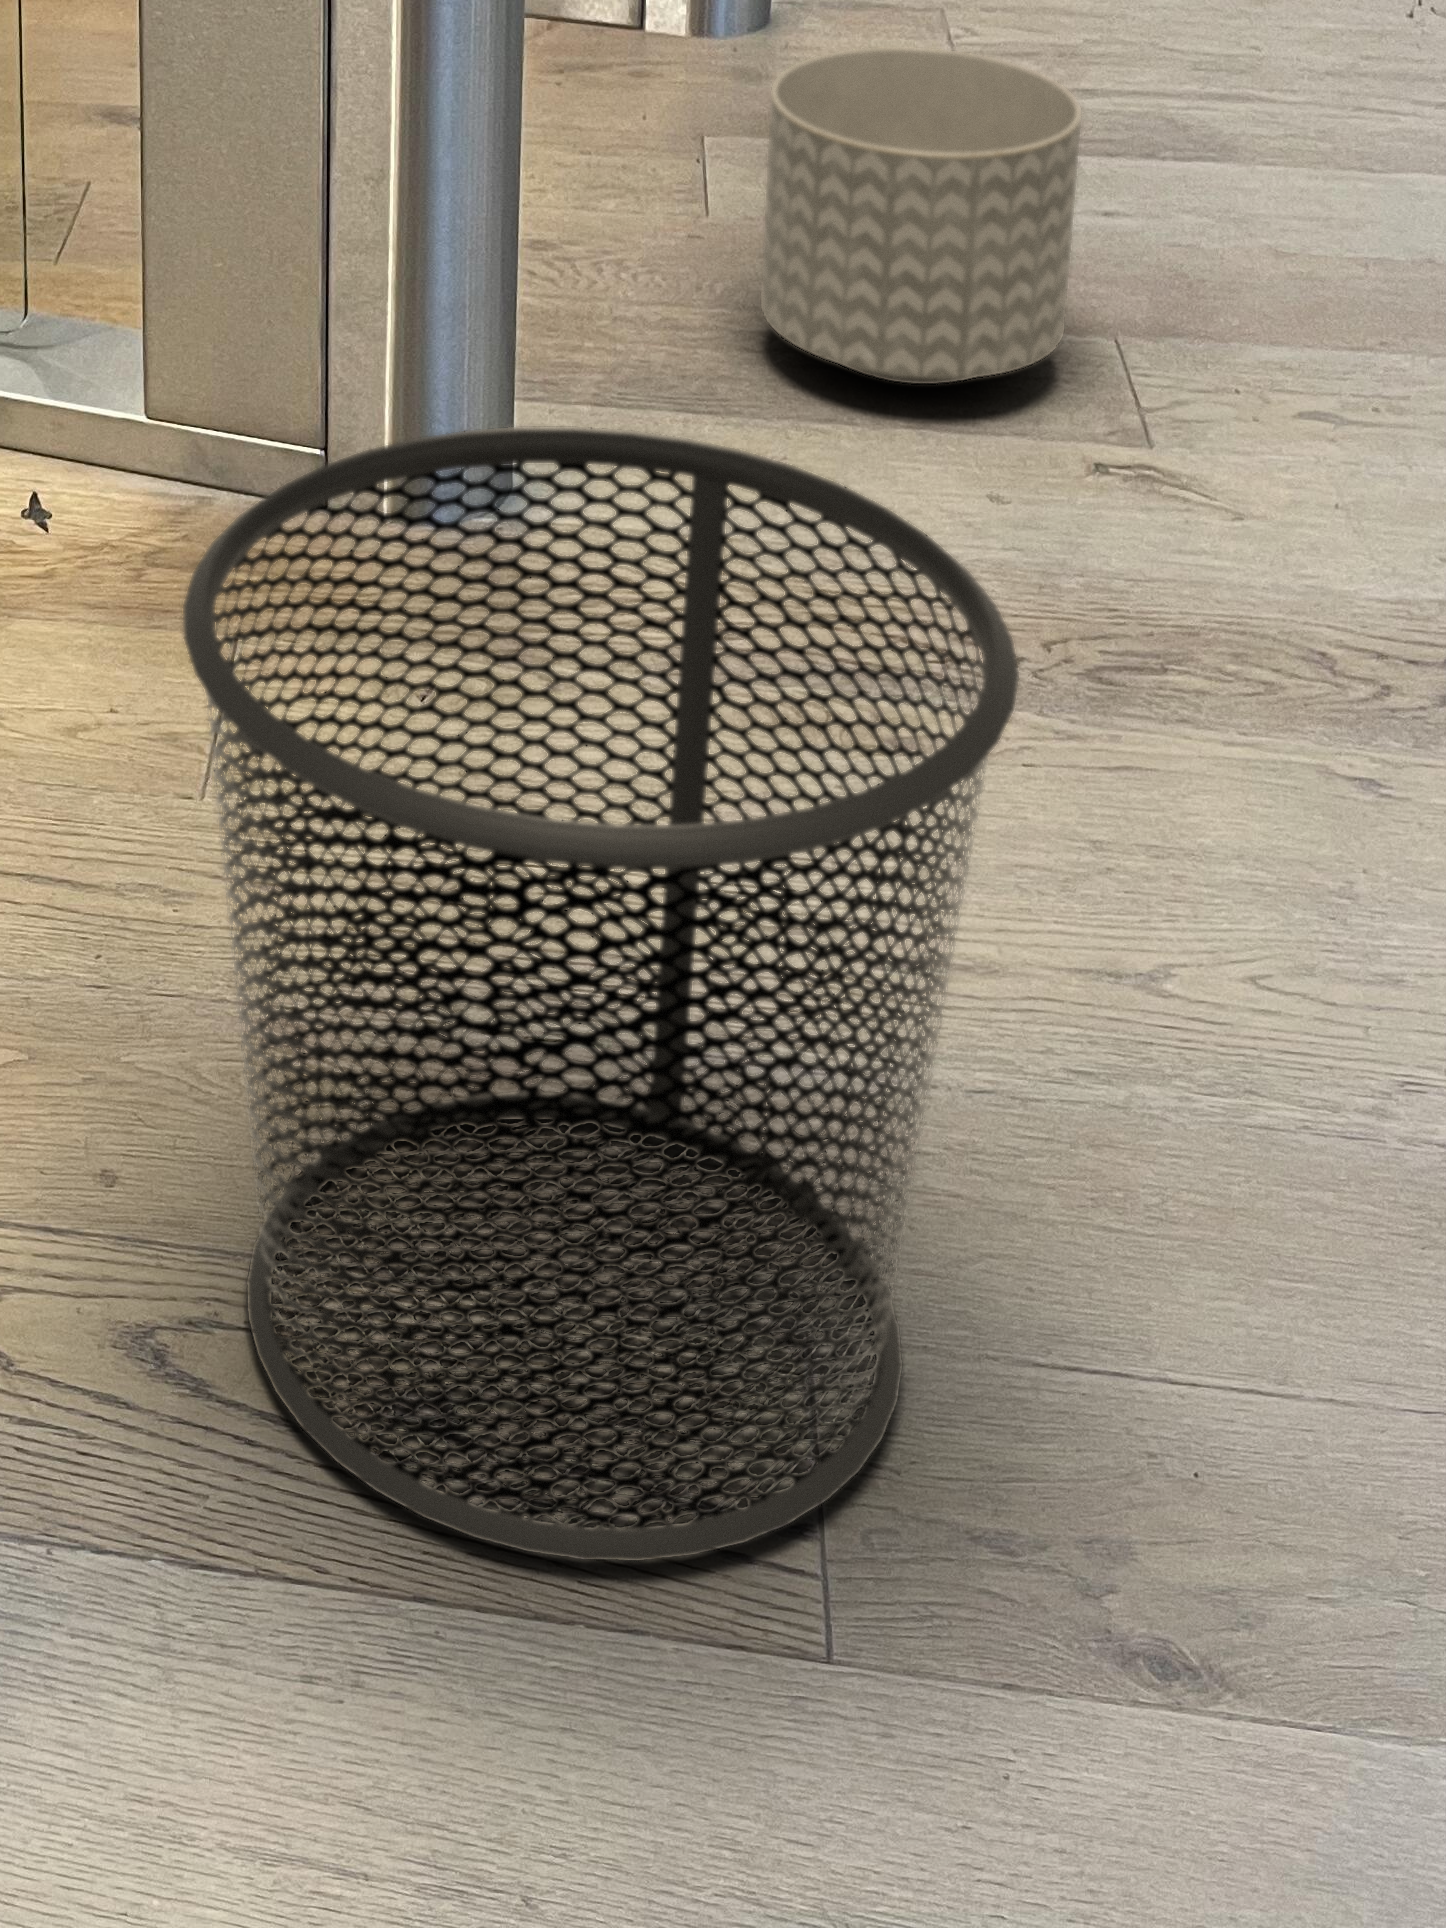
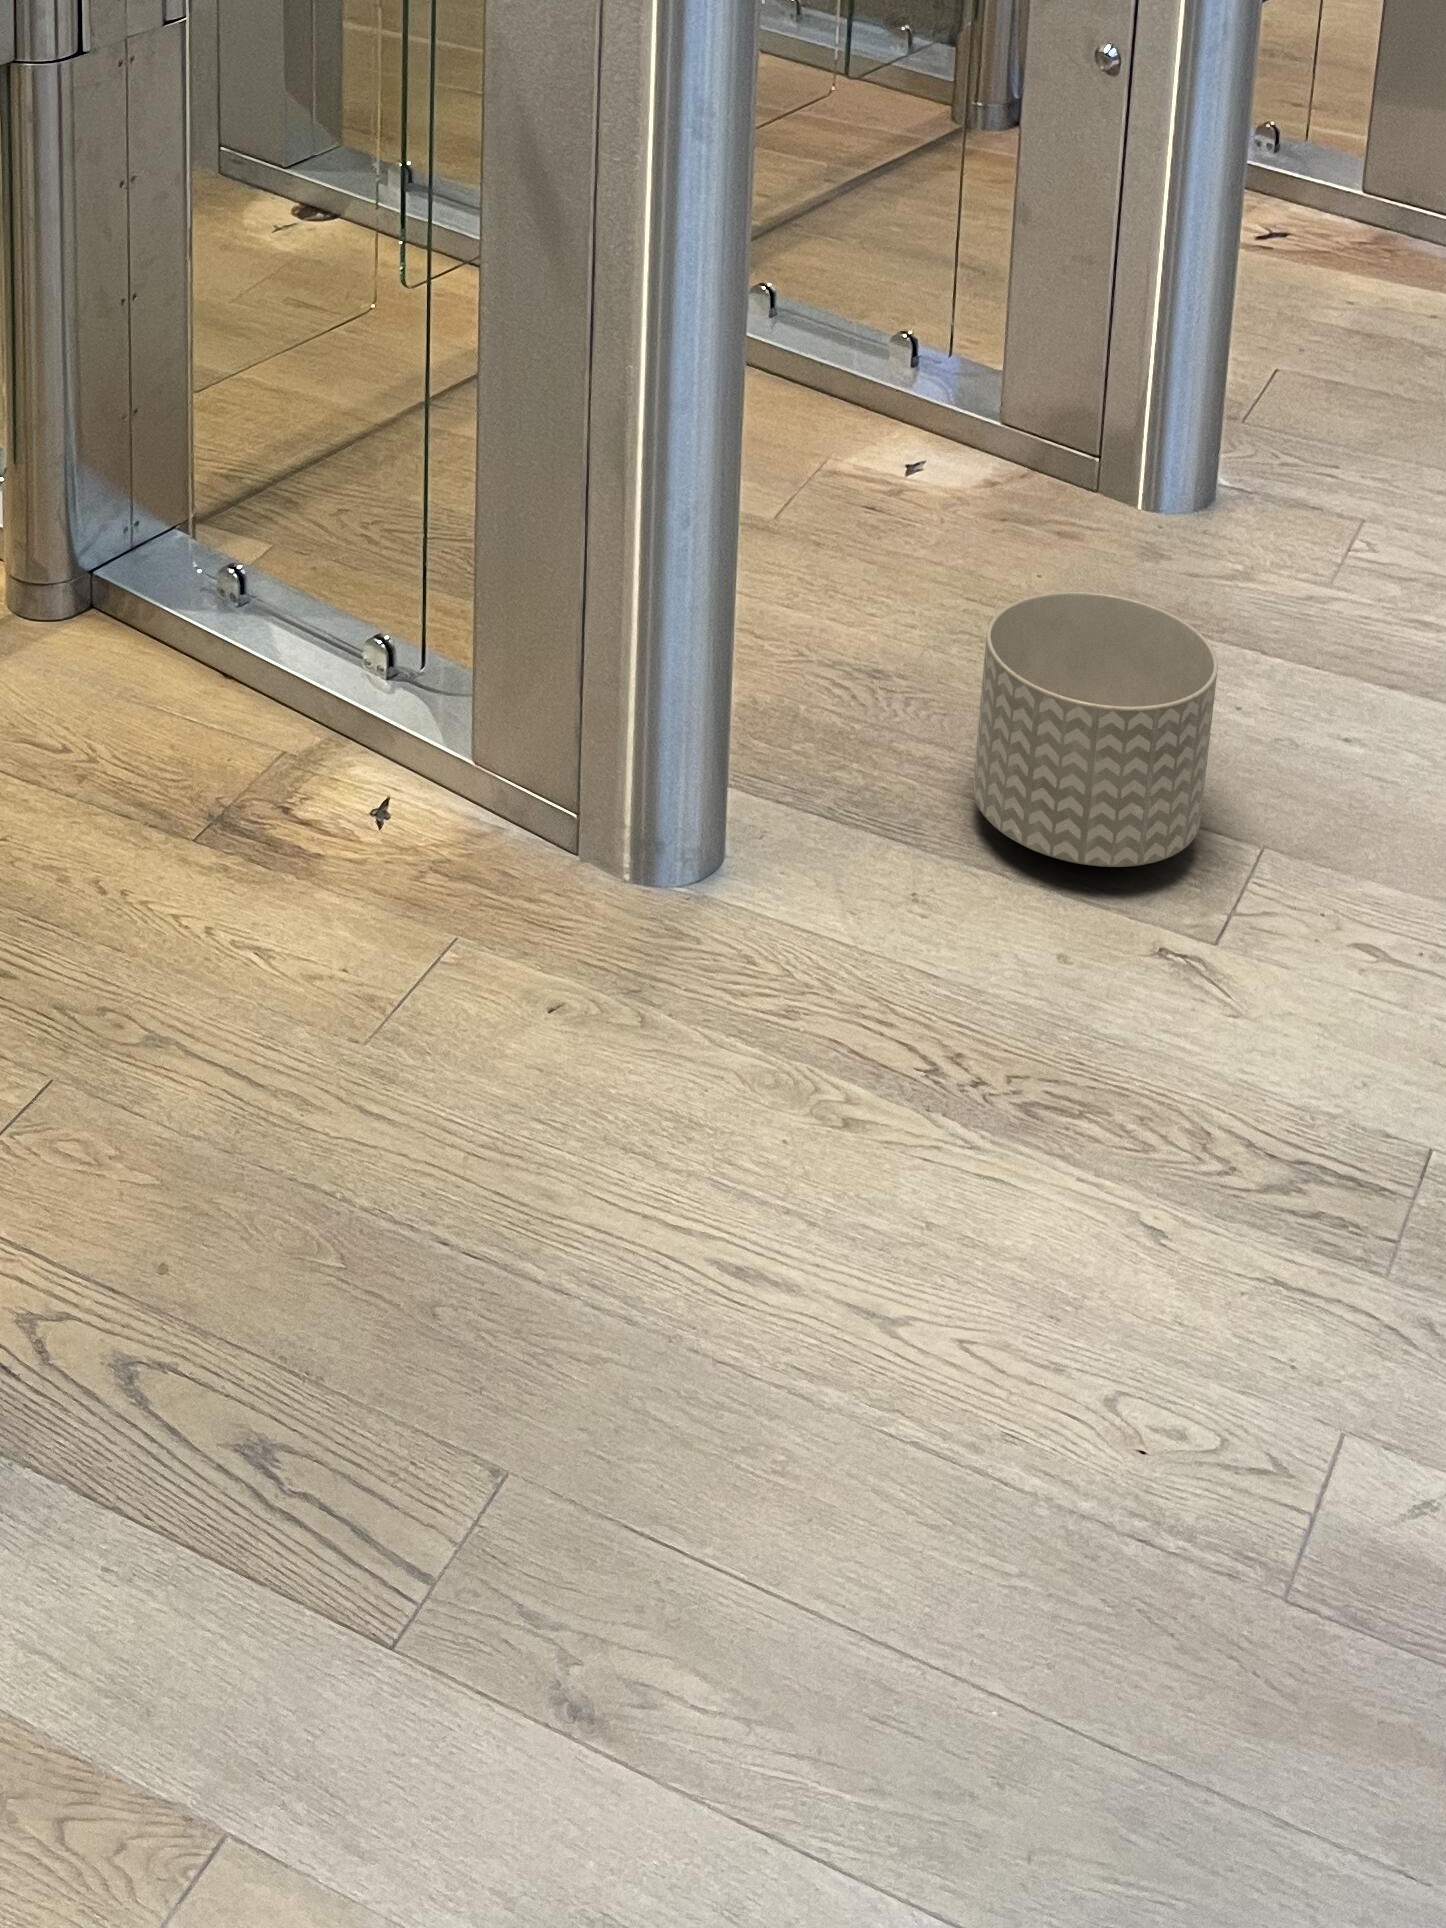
waste bin: present [183,427,1019,1561] -> none [144,877,624,1572]

